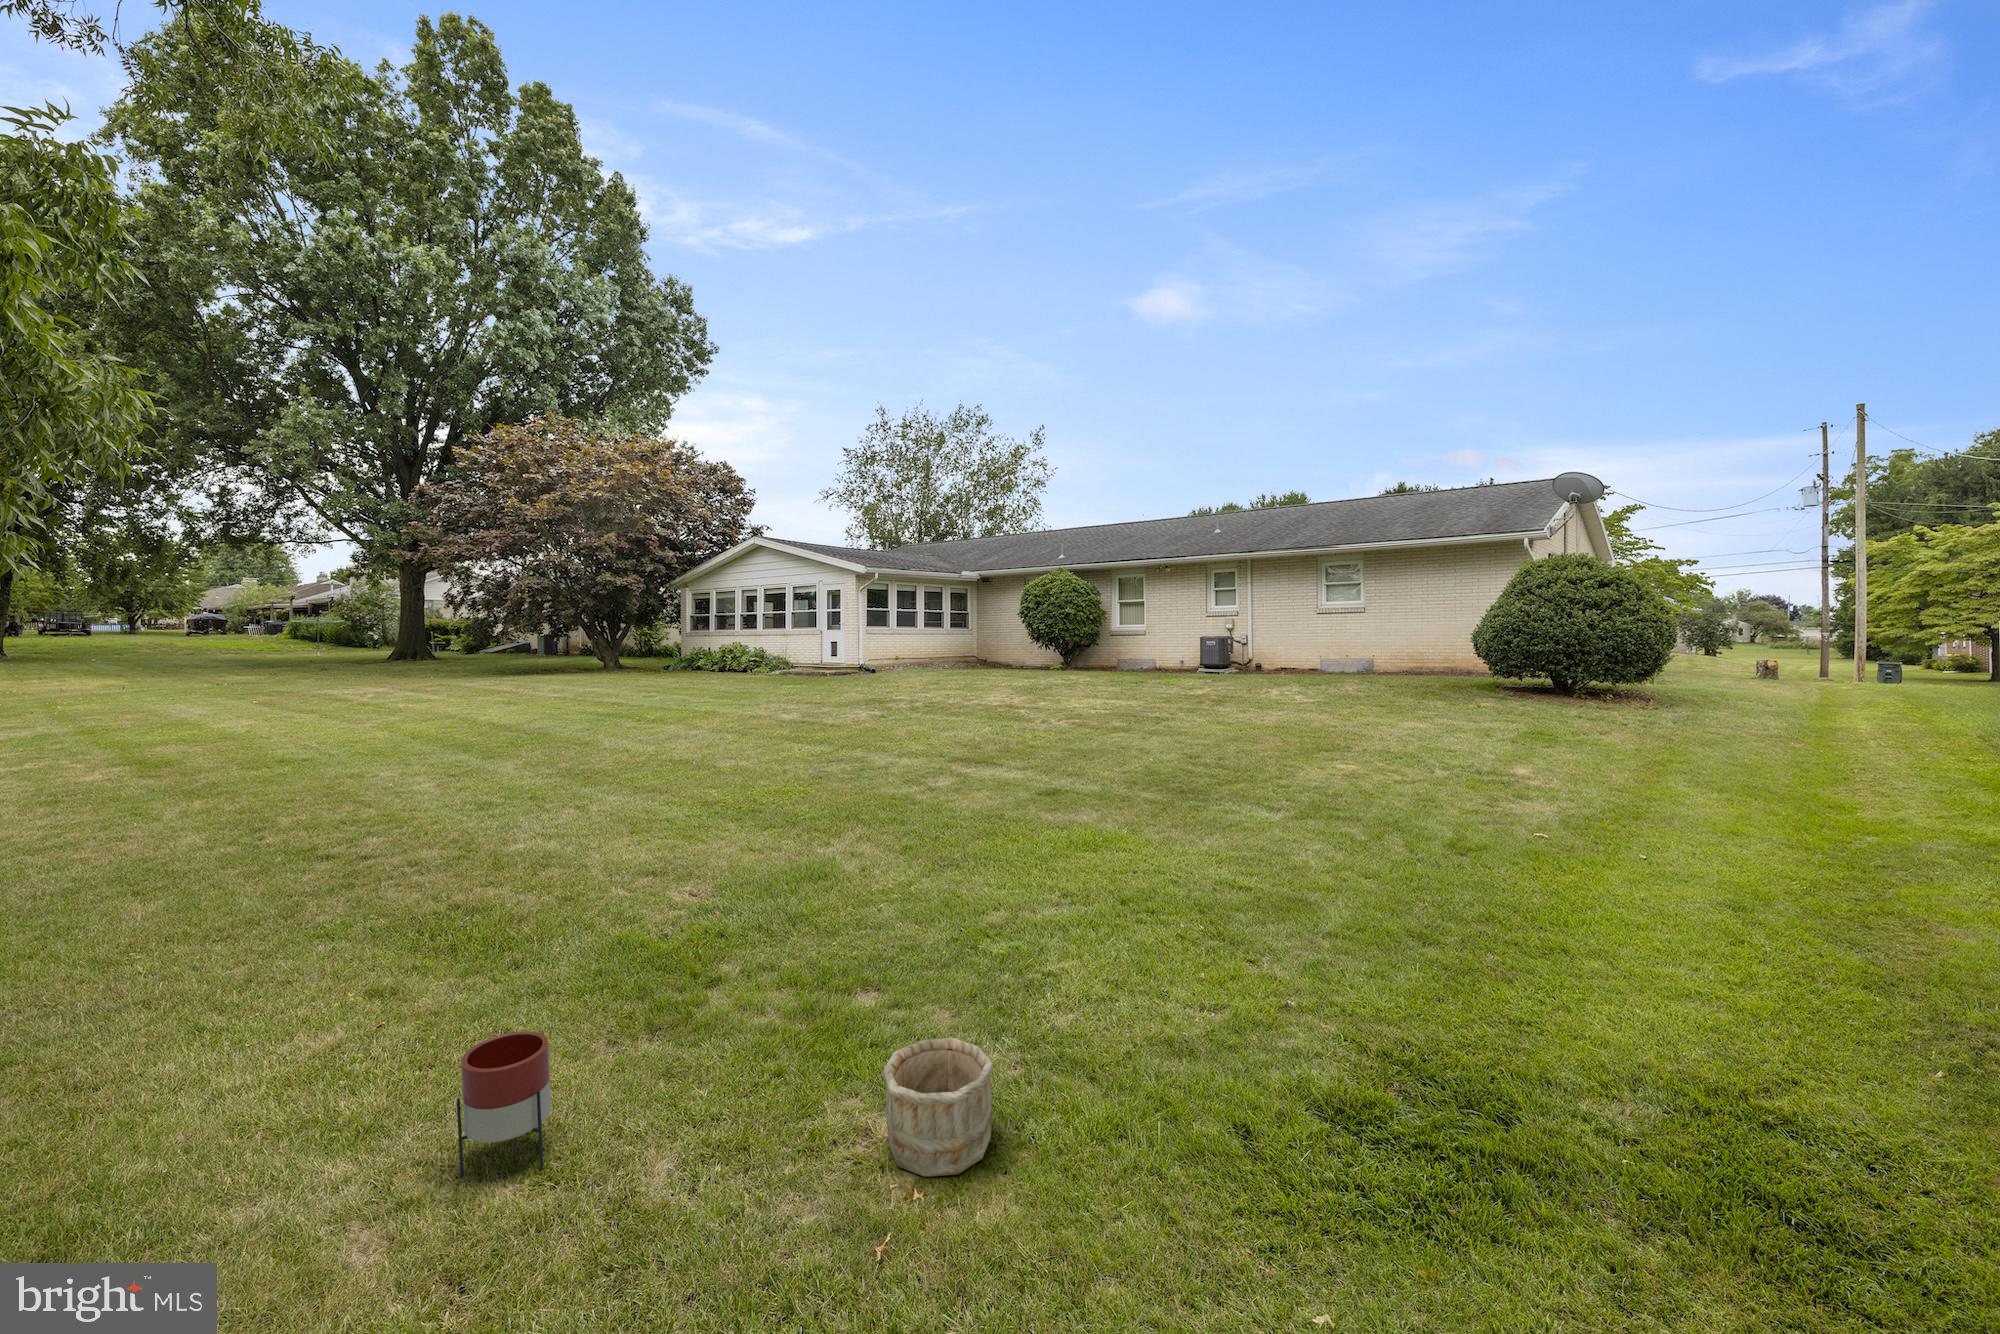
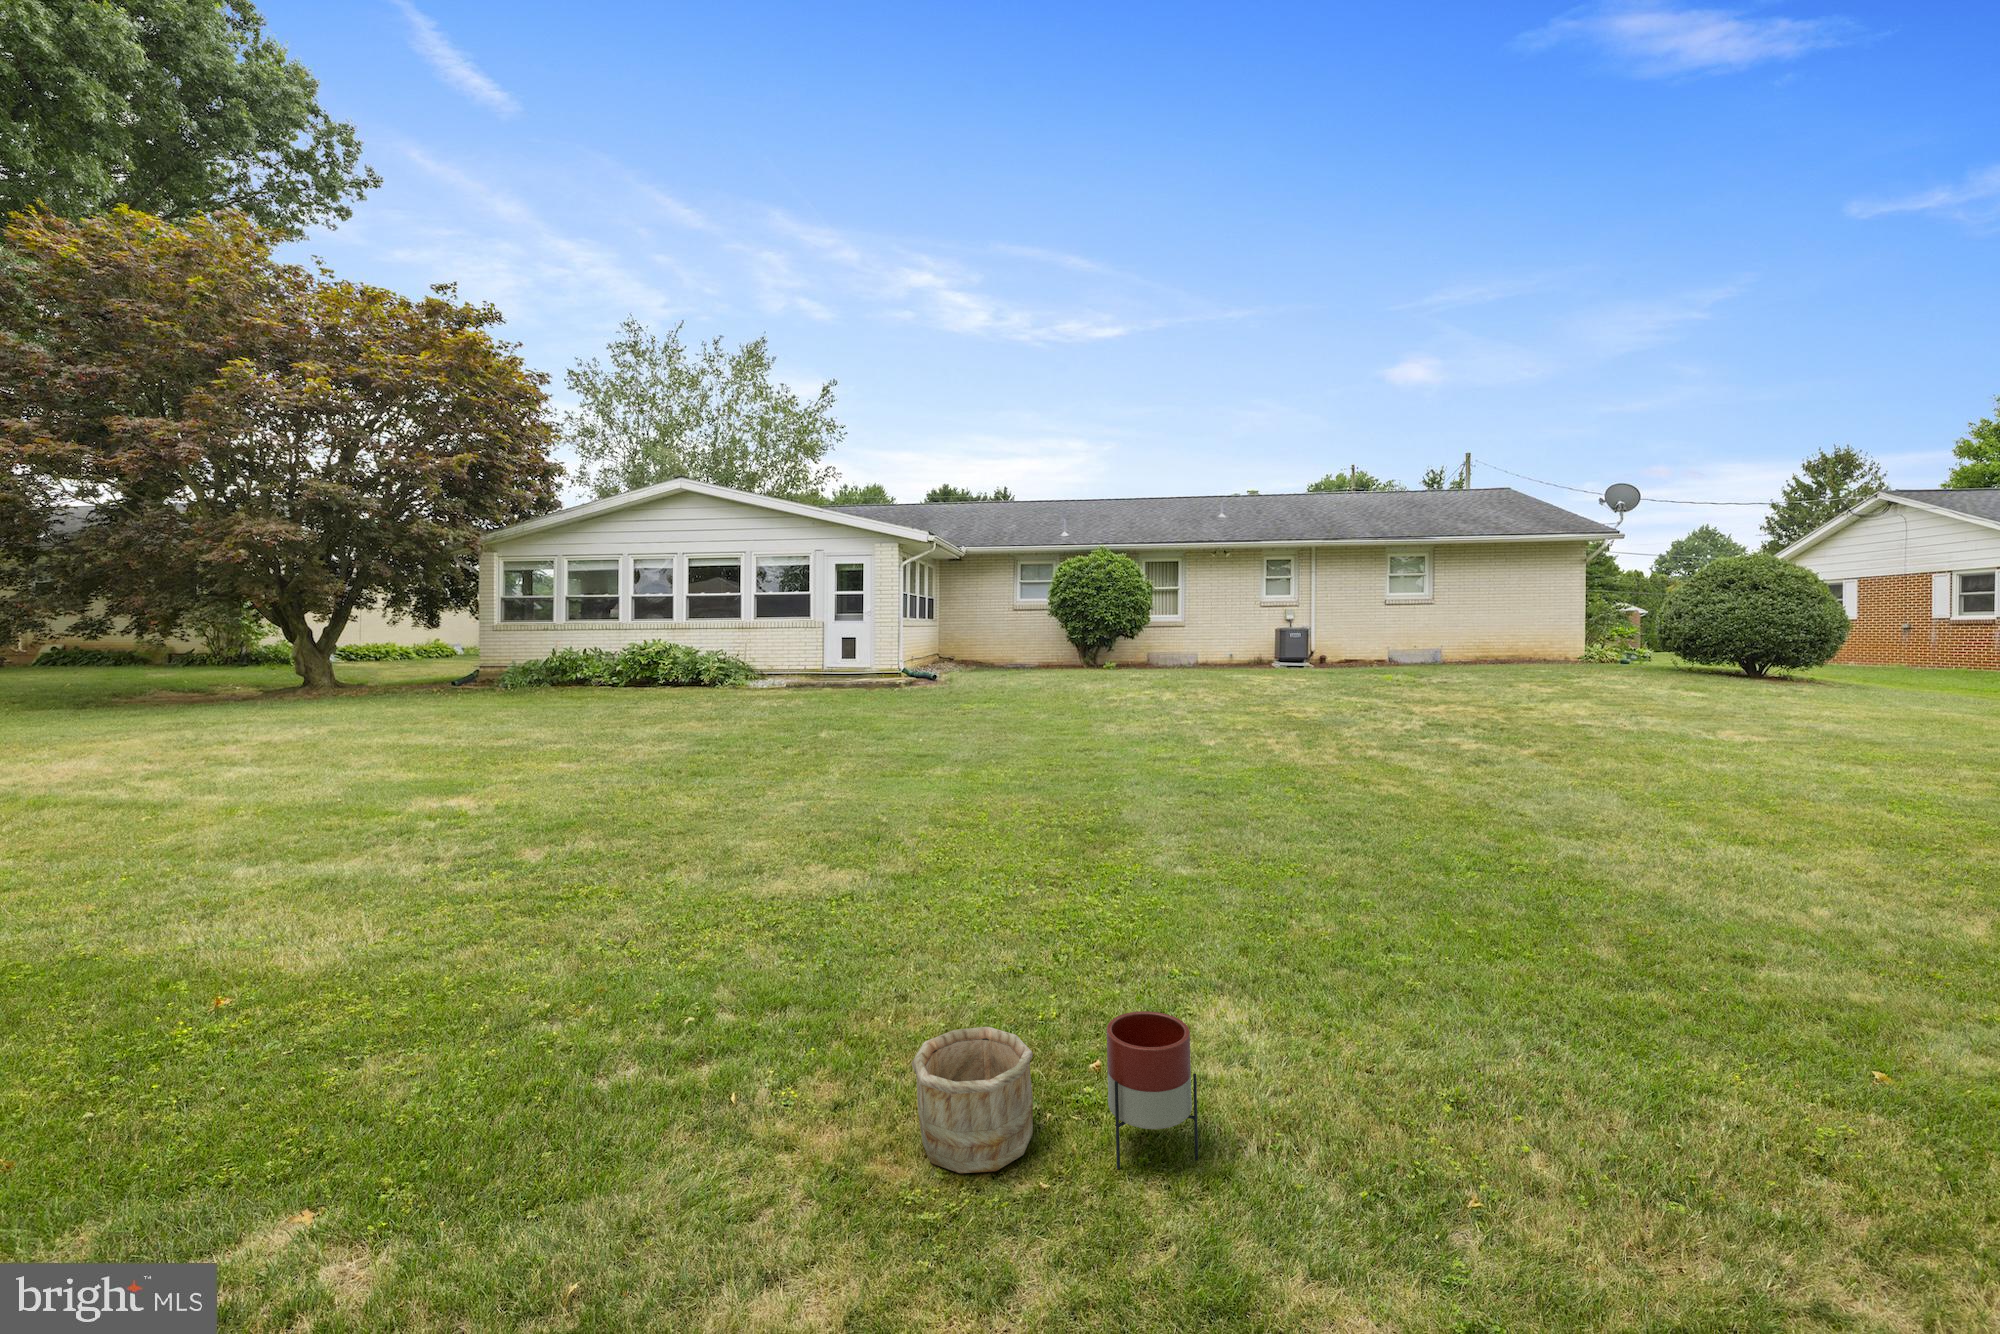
planter: present [457,1031,551,1178] -> present [1107,1011,1198,1169]

